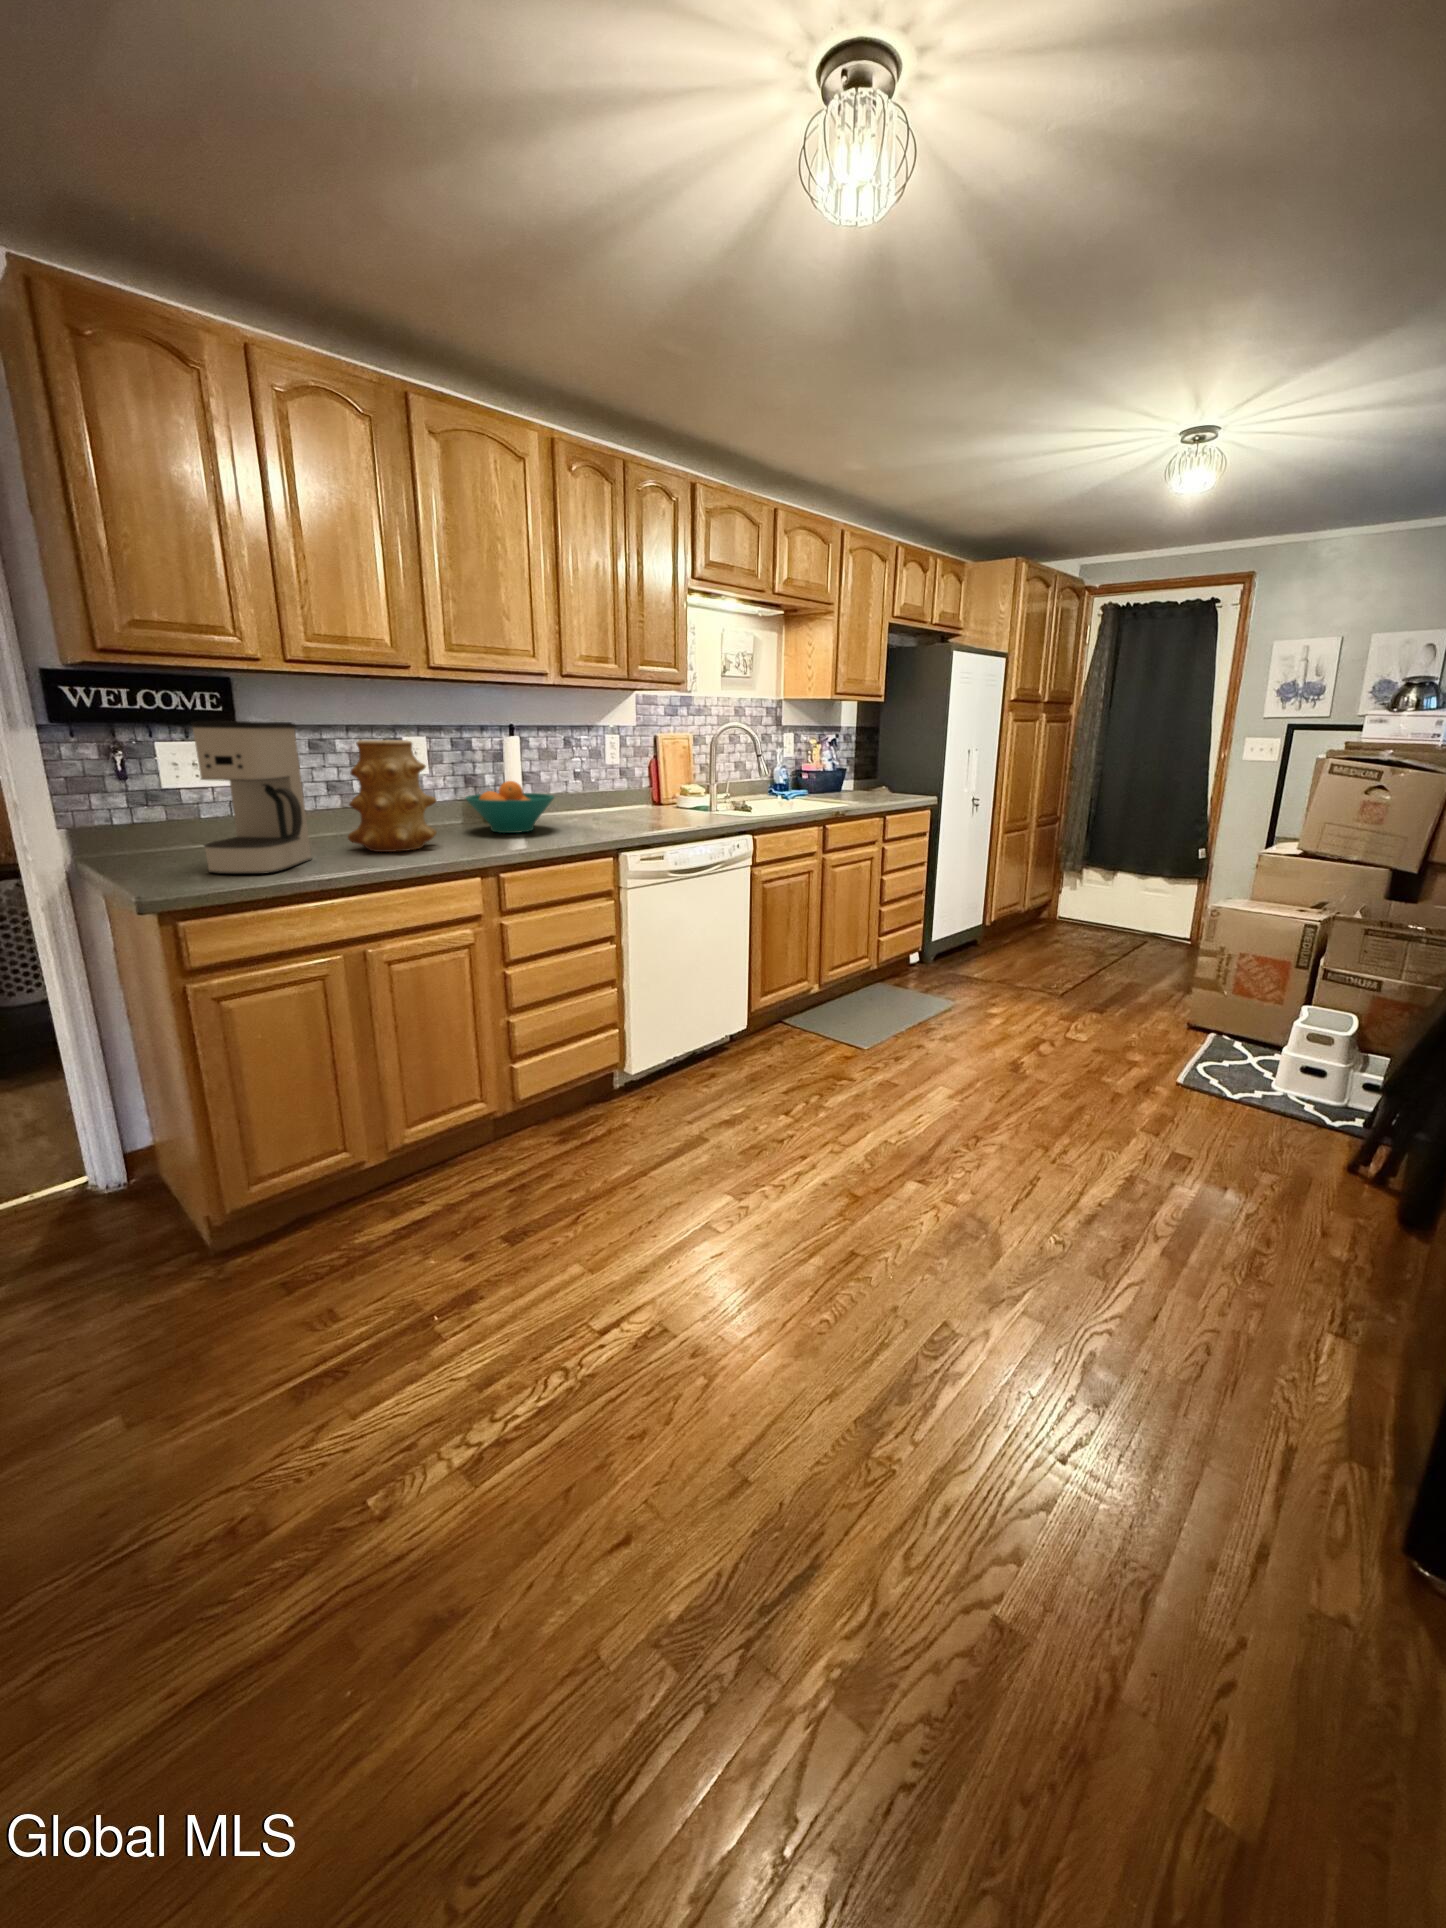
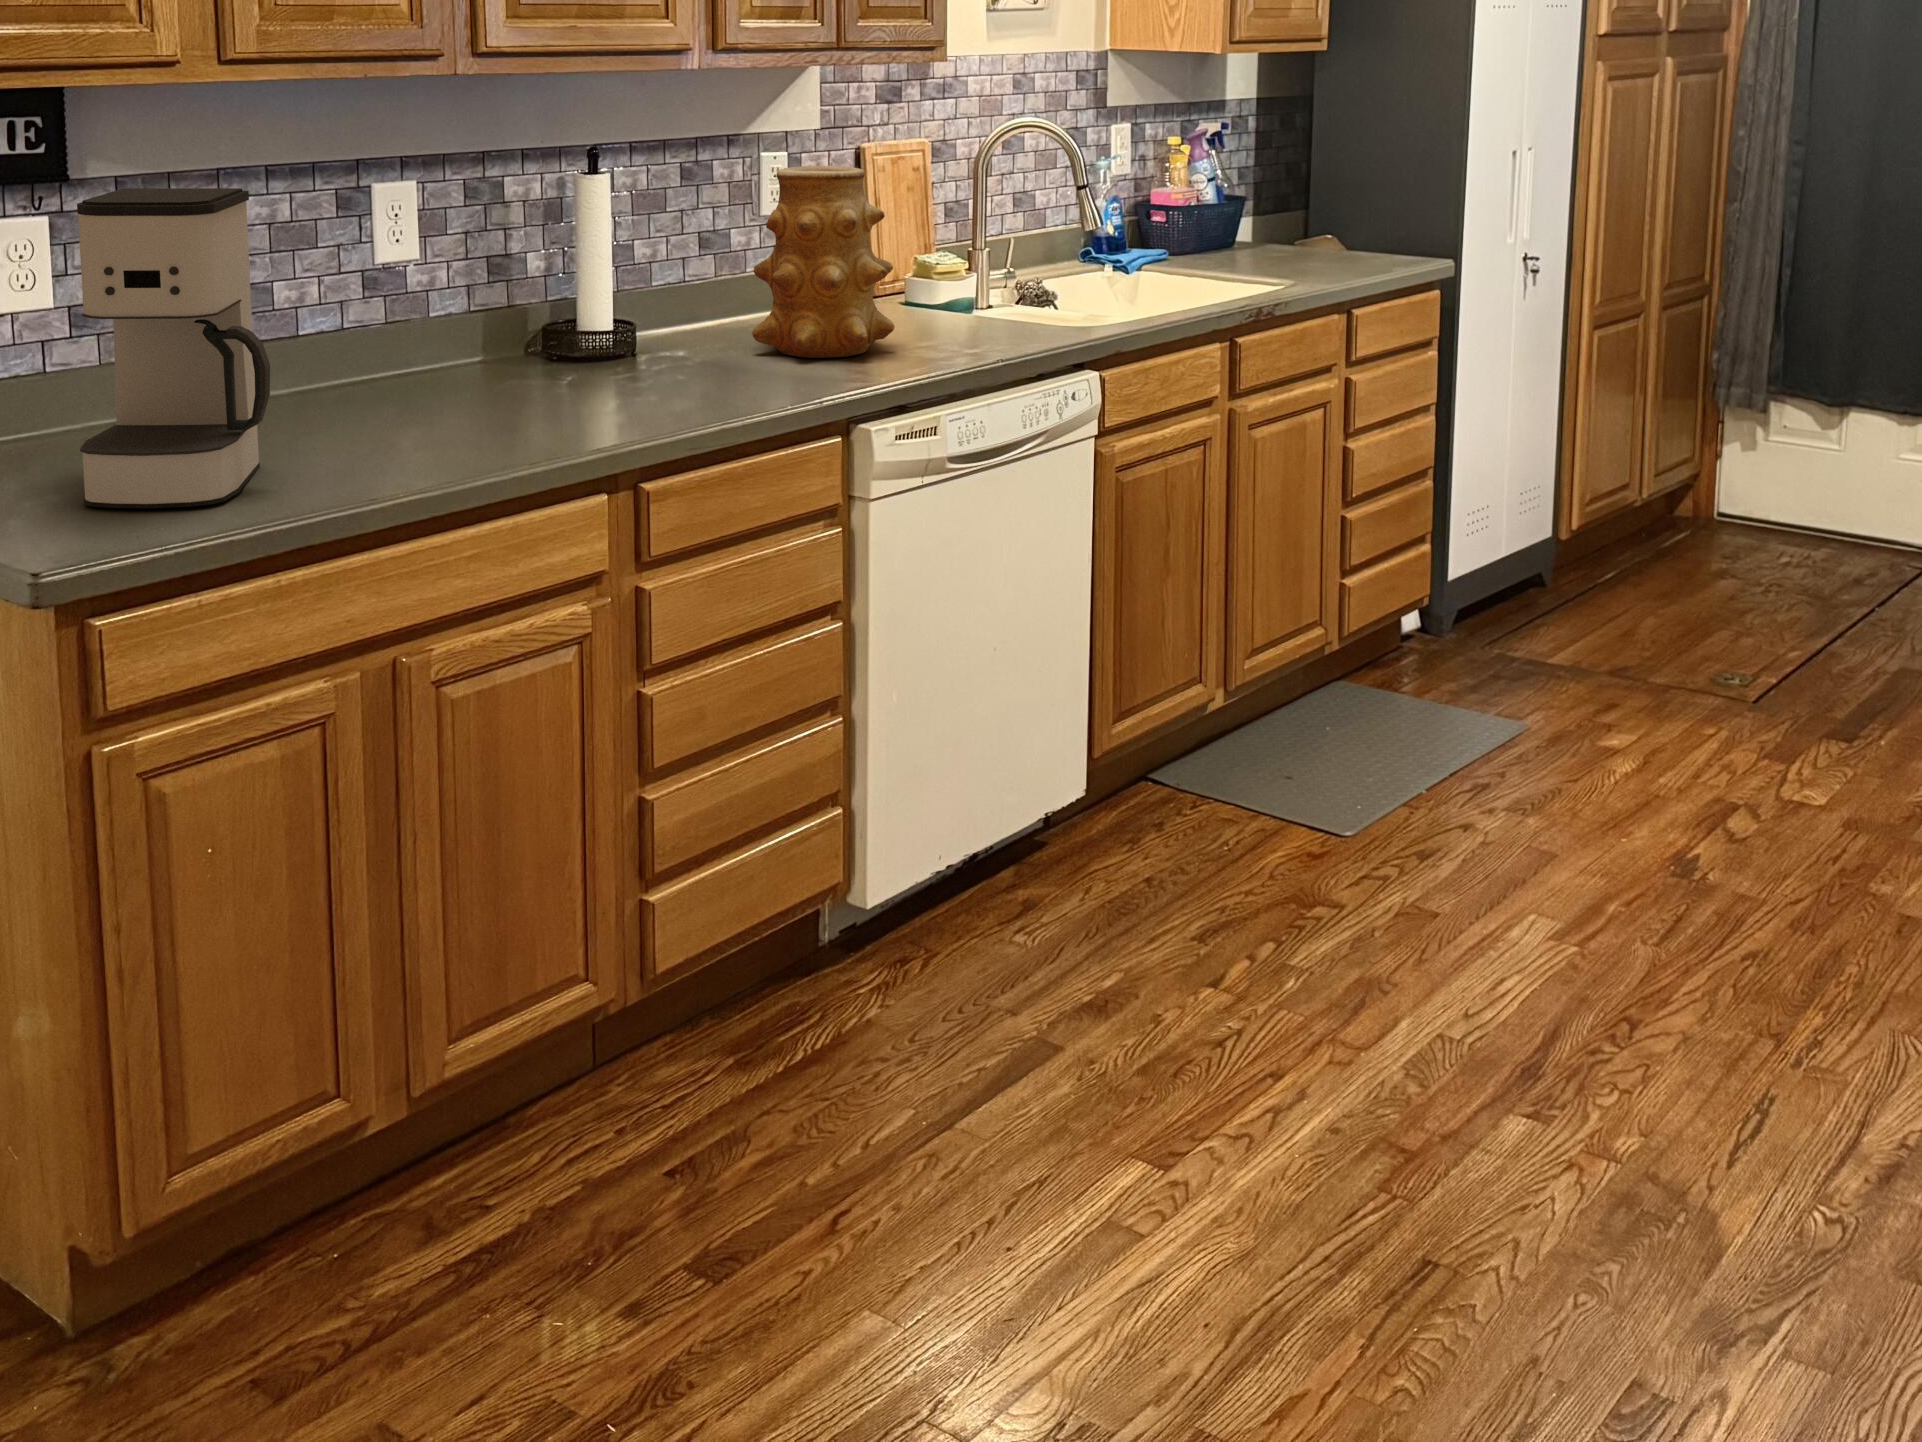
vase: present [348,740,437,852] -> present [752,166,895,358]
fruit bowl: present [466,781,554,833] -> none [512,273,701,386]

